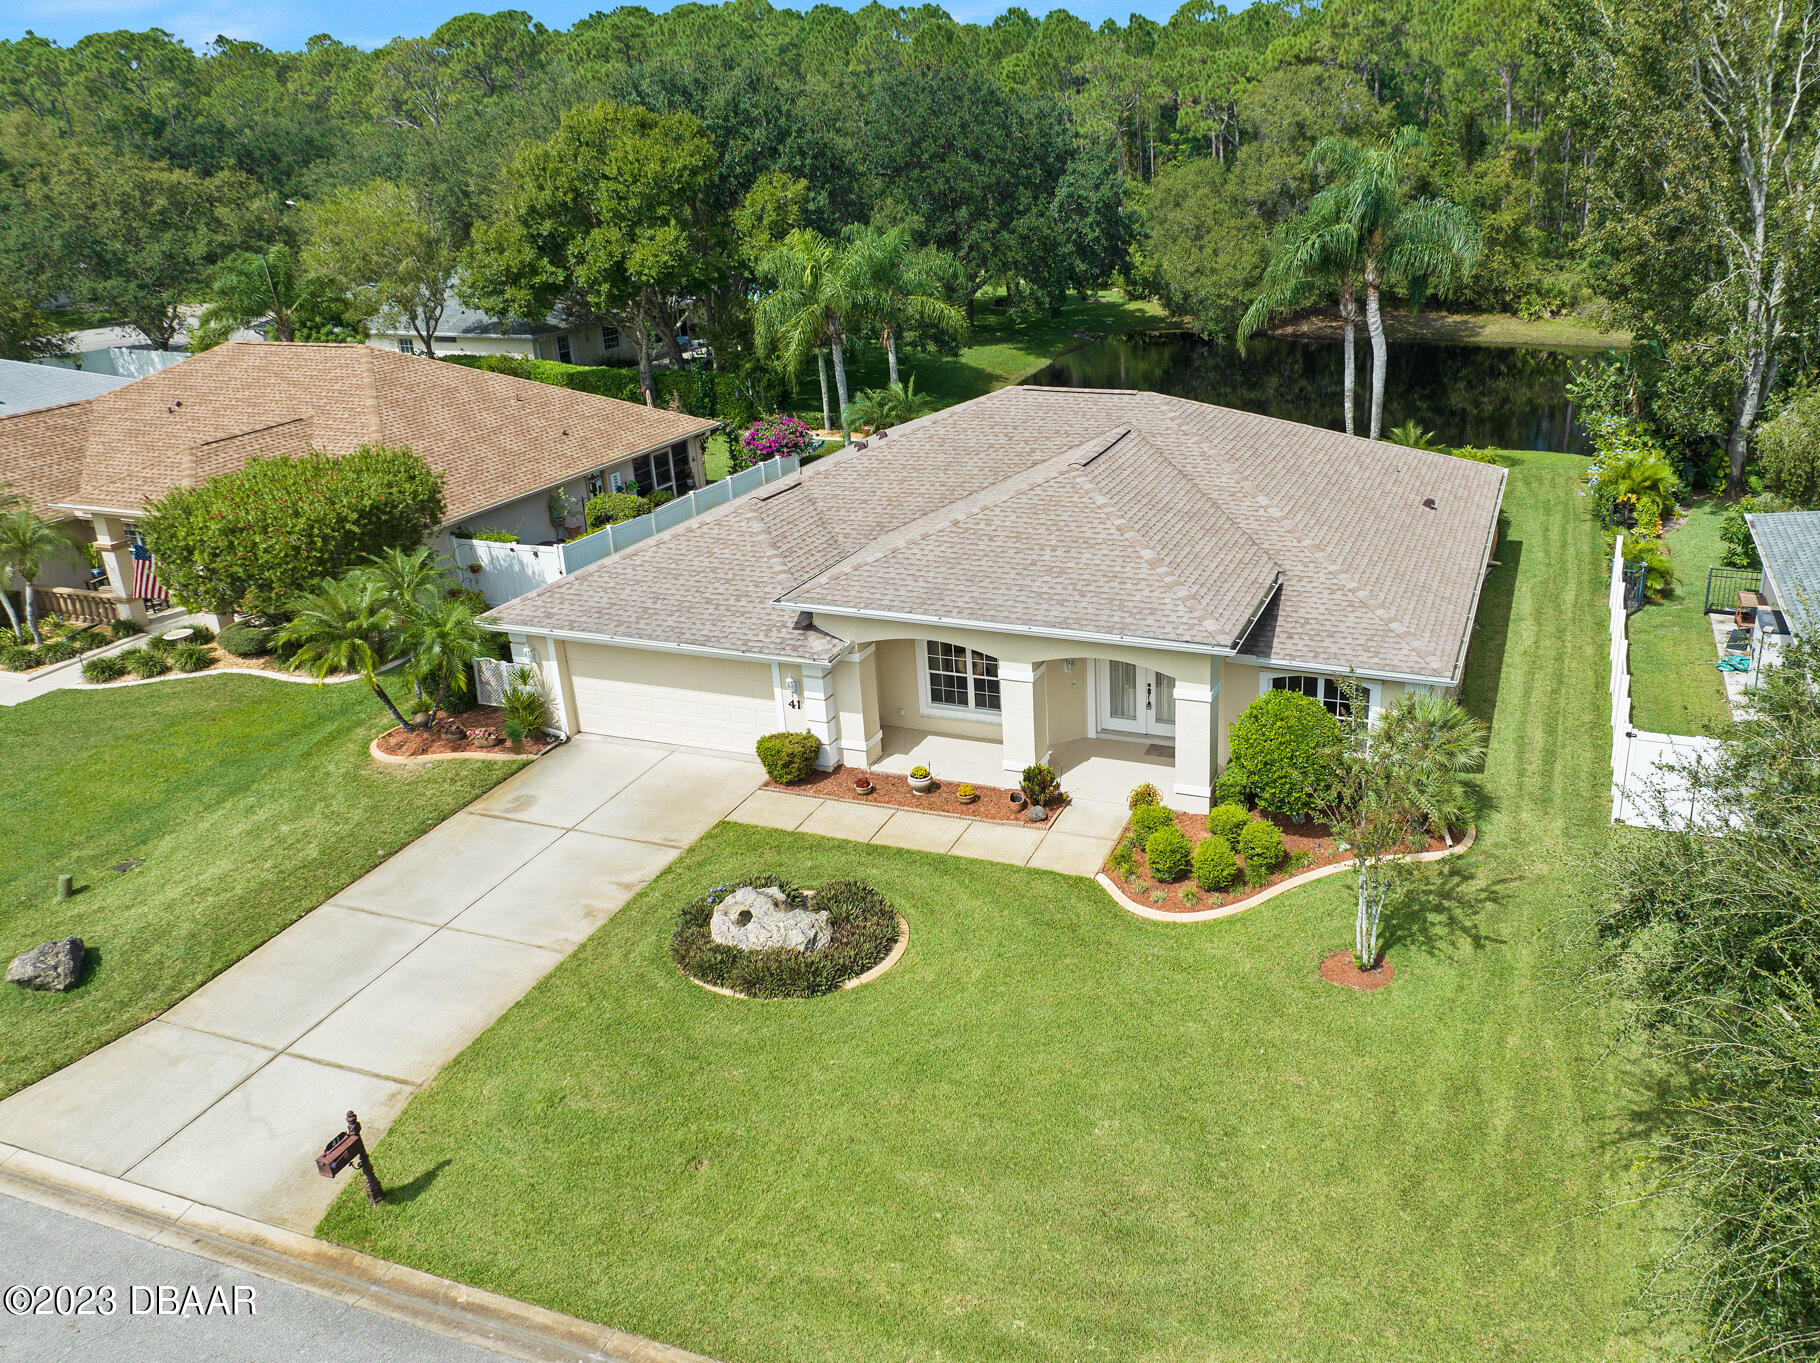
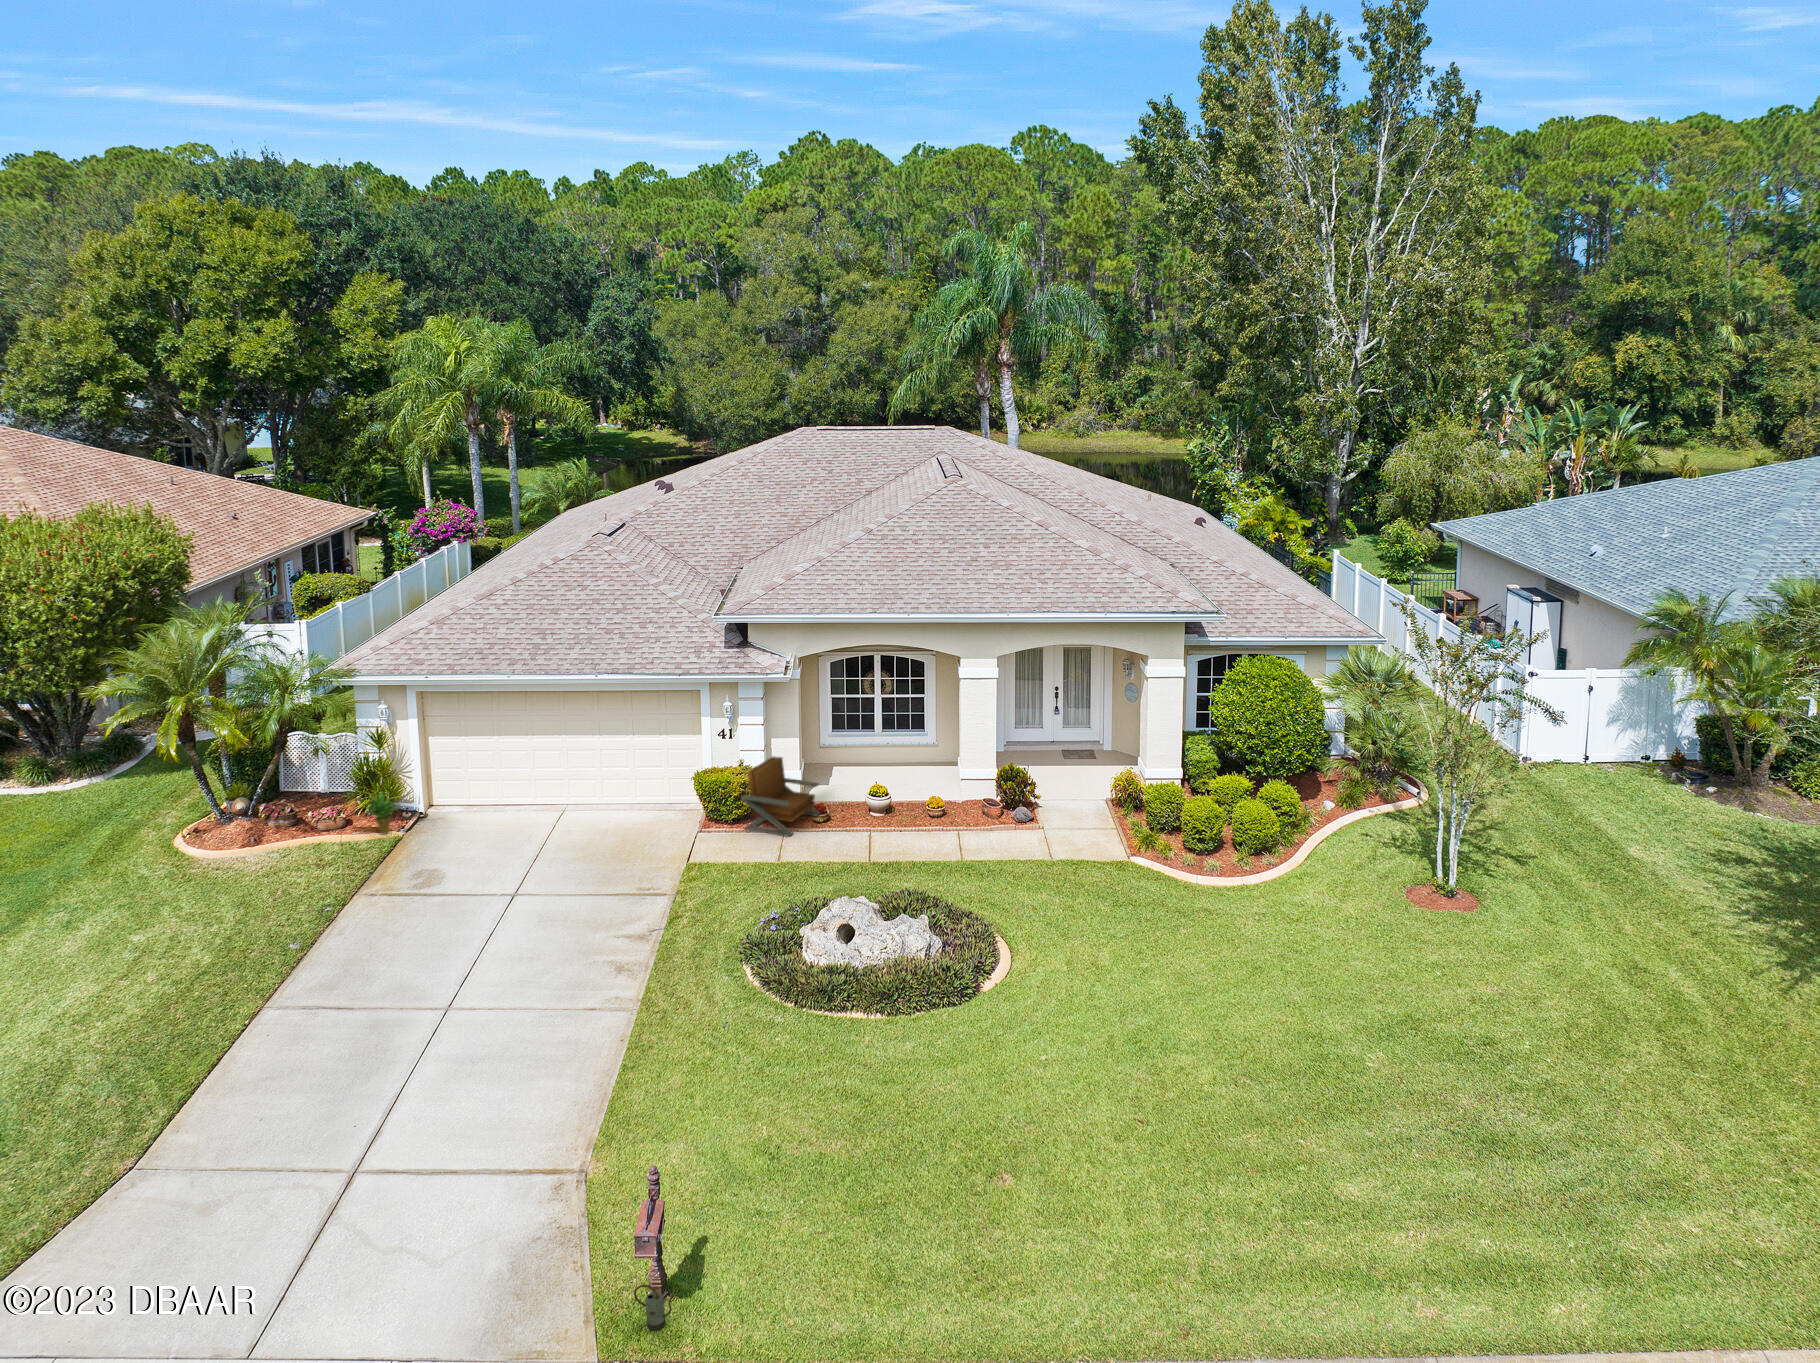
lounge chair: none [787,729,869,810] -> present [741,756,820,837]
watering can: none [341,1208,366,1245] -> present [634,1285,674,1331]

